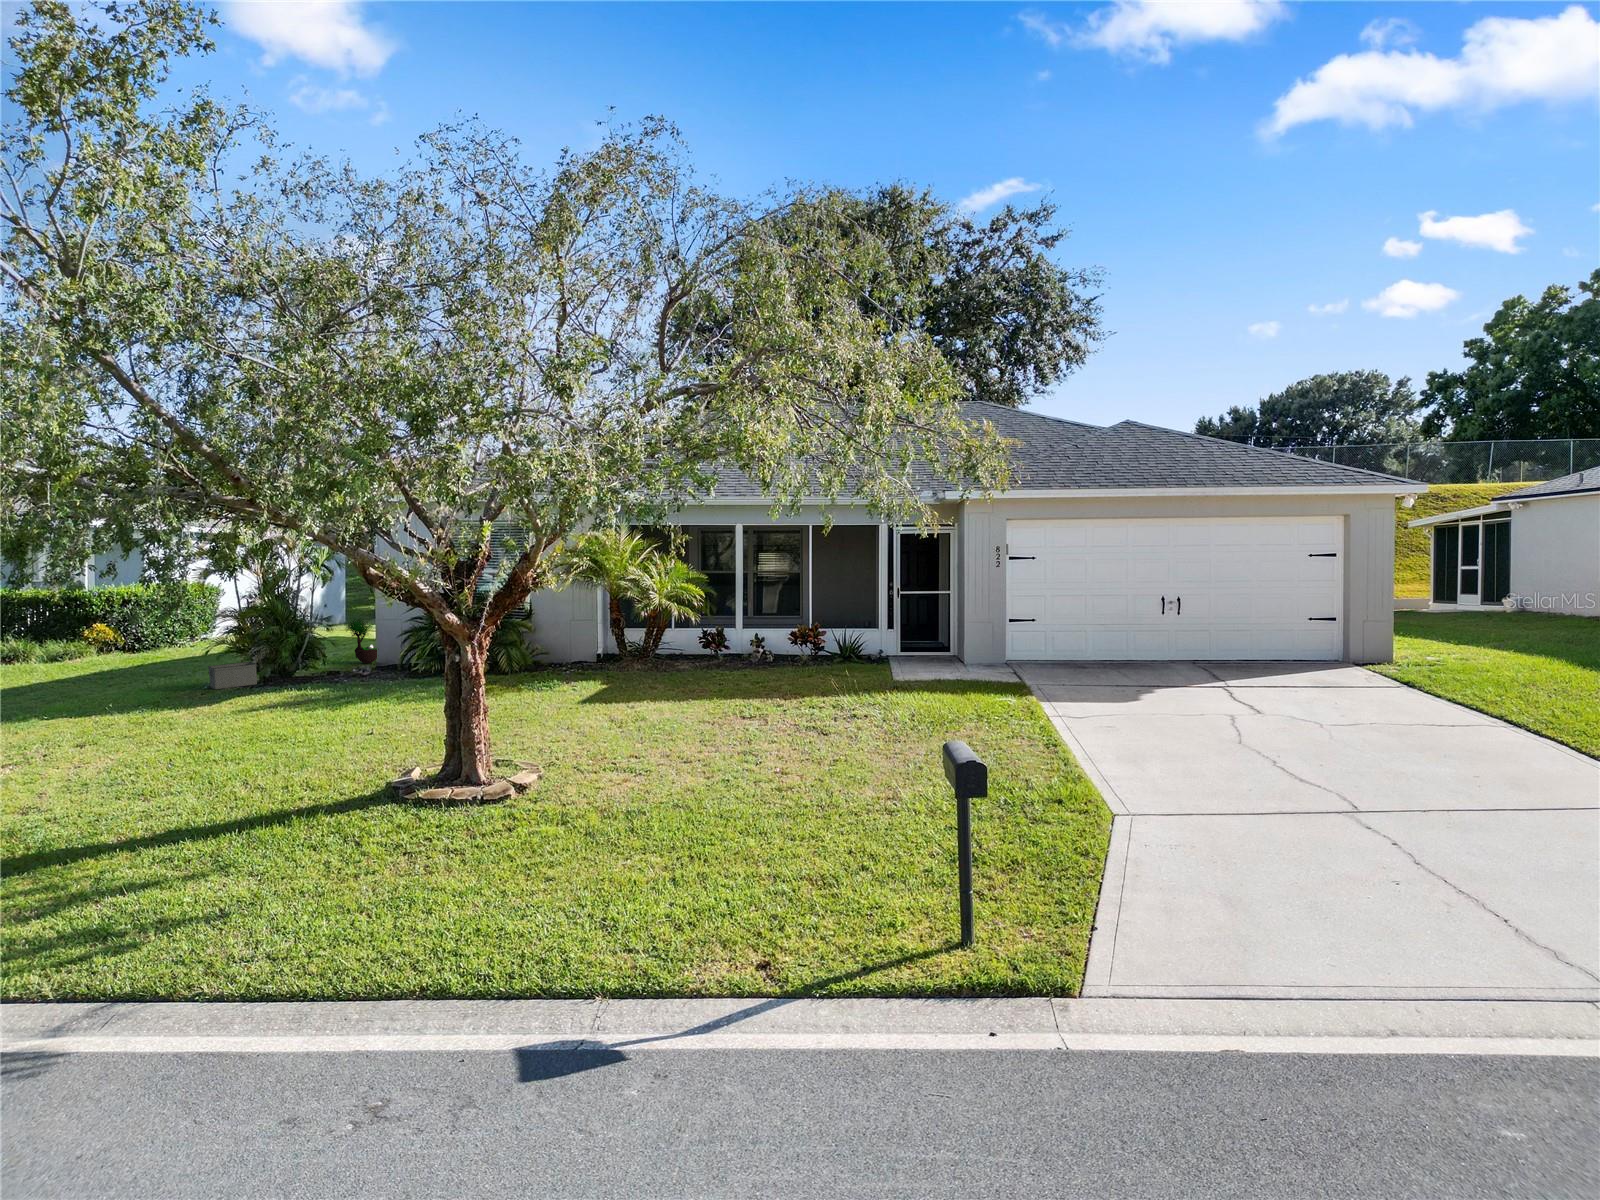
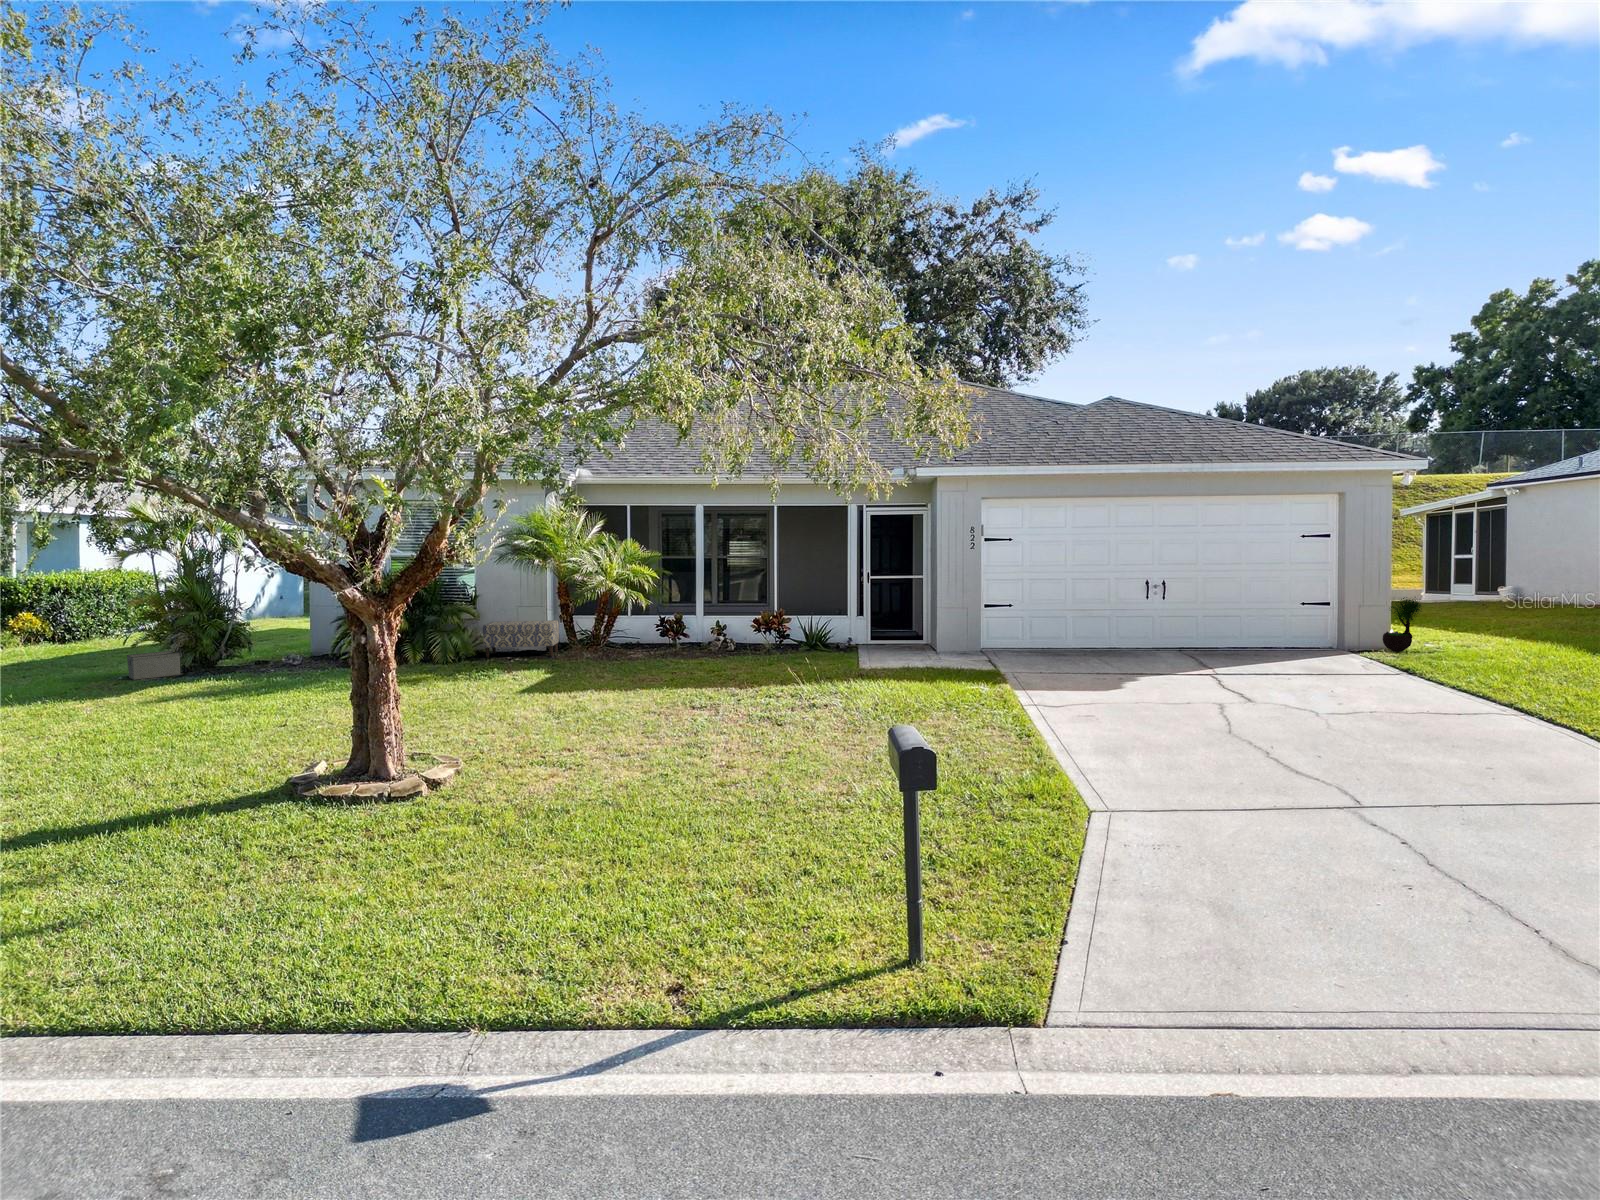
potted tree: present [346,618,377,663] -> present [1383,597,1422,651]
bench: none [535,632,605,668] -> present [483,620,559,658]

